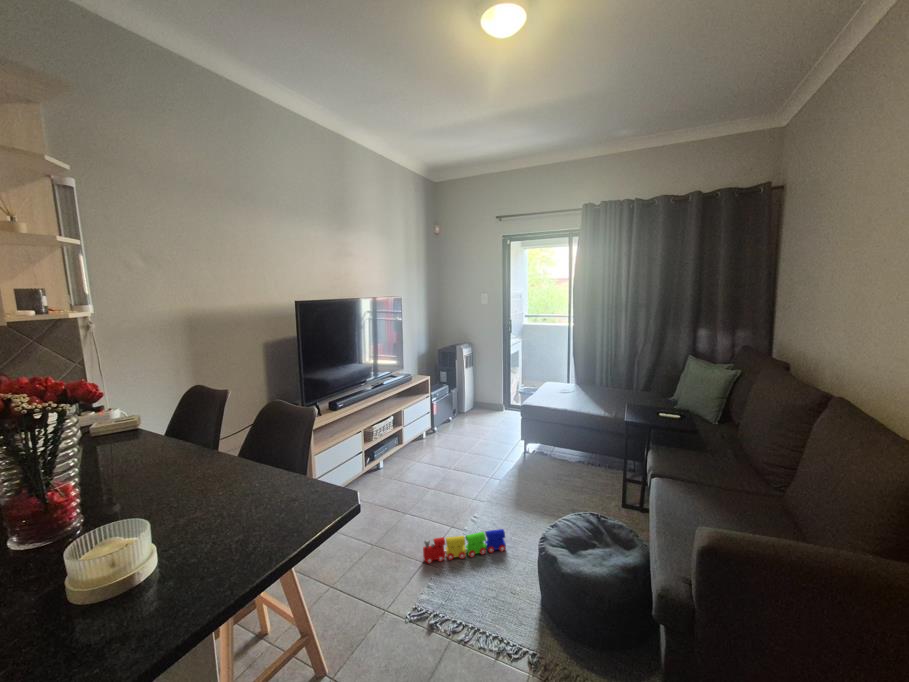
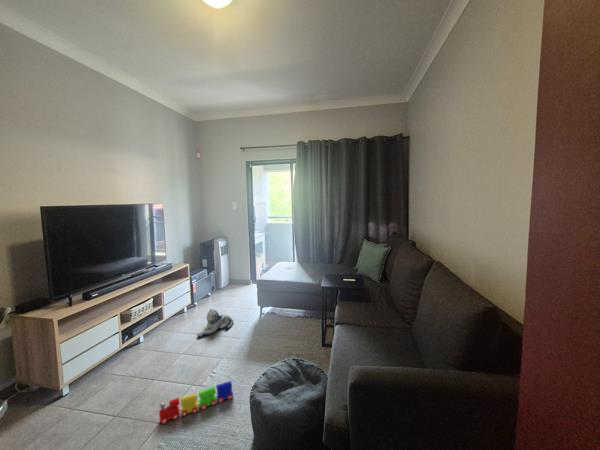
plush toy: none [446,437,489,471] -> present [197,309,234,336]

